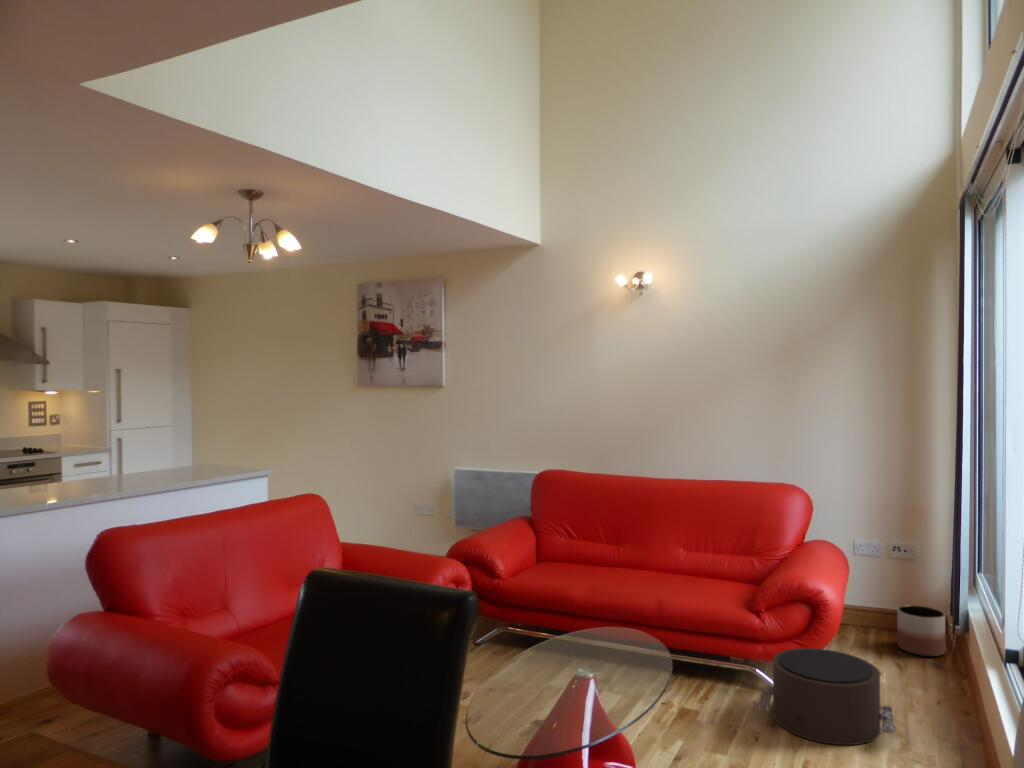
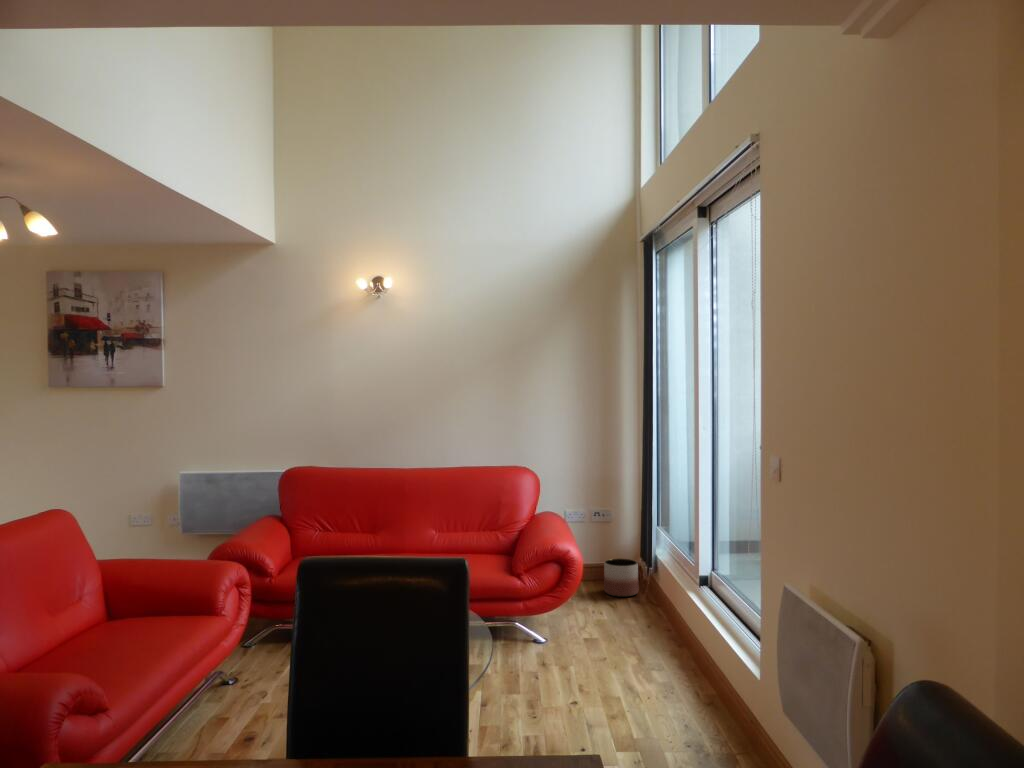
pouf: present [758,649,896,745] -> none [528,598,633,669]

